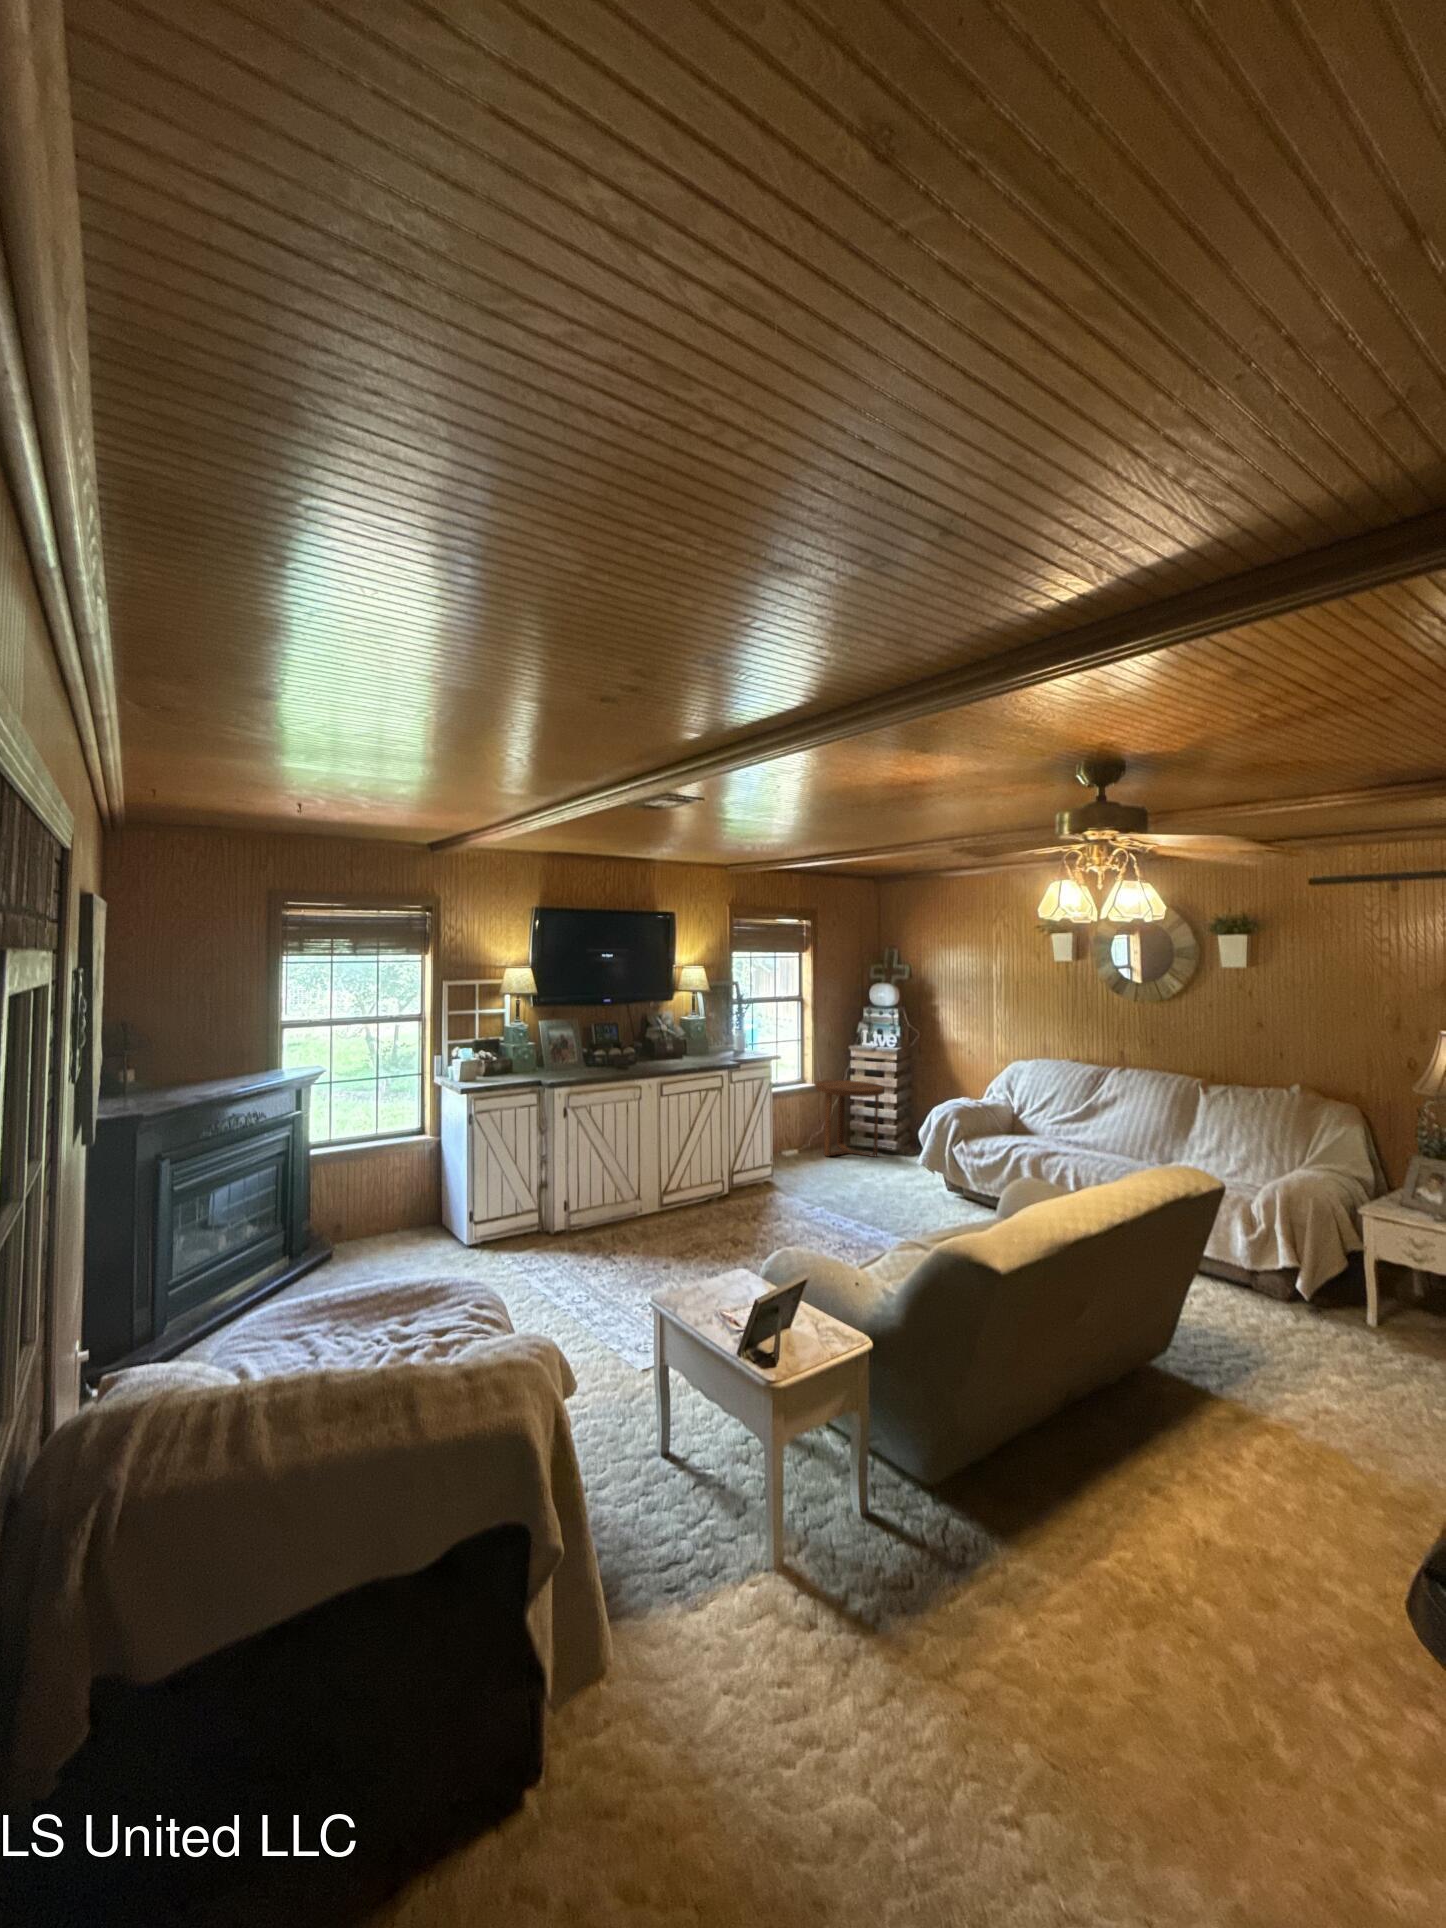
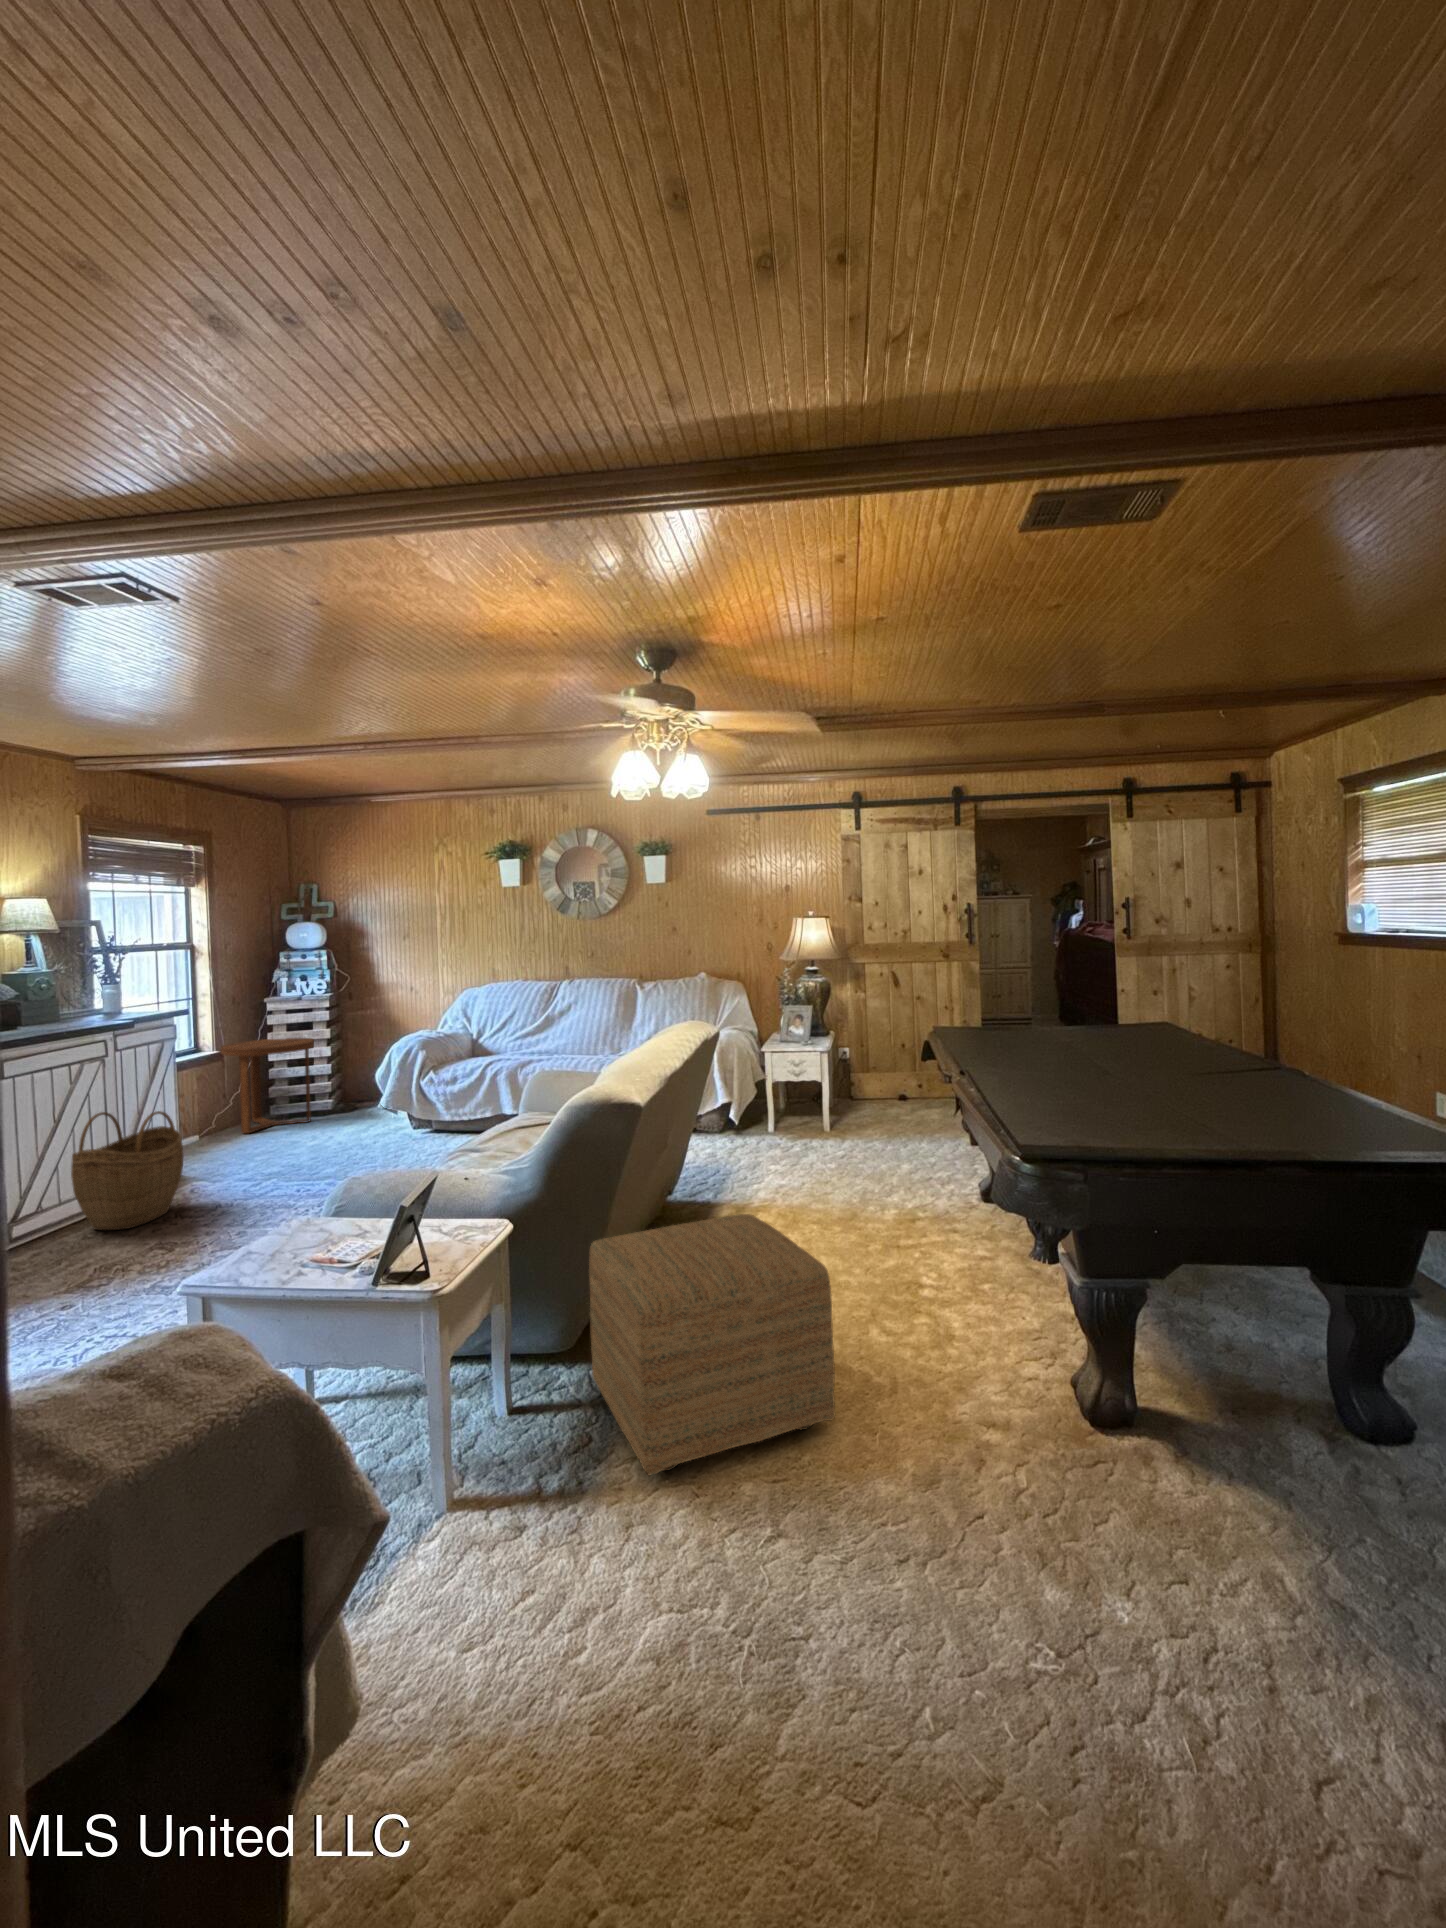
woven basket: none [689,1127,758,1217] -> present [71,1111,184,1230]
ottoman: none [931,1383,1182,1728] -> present [589,1214,835,1476]

